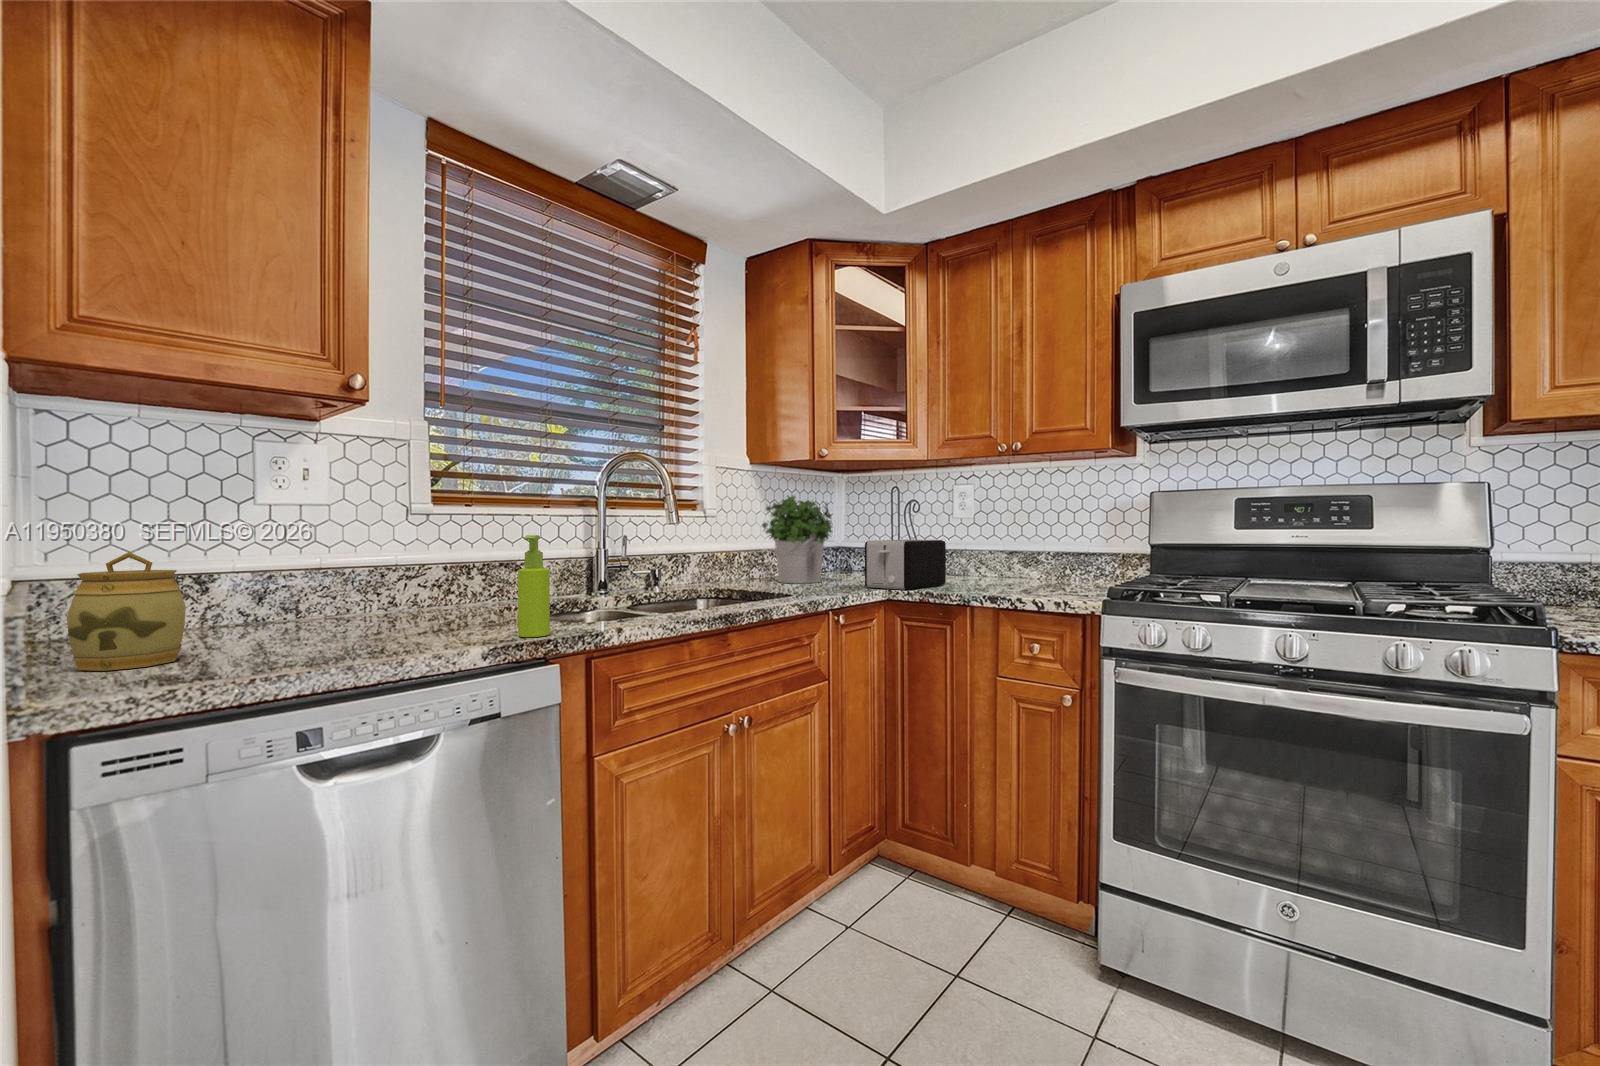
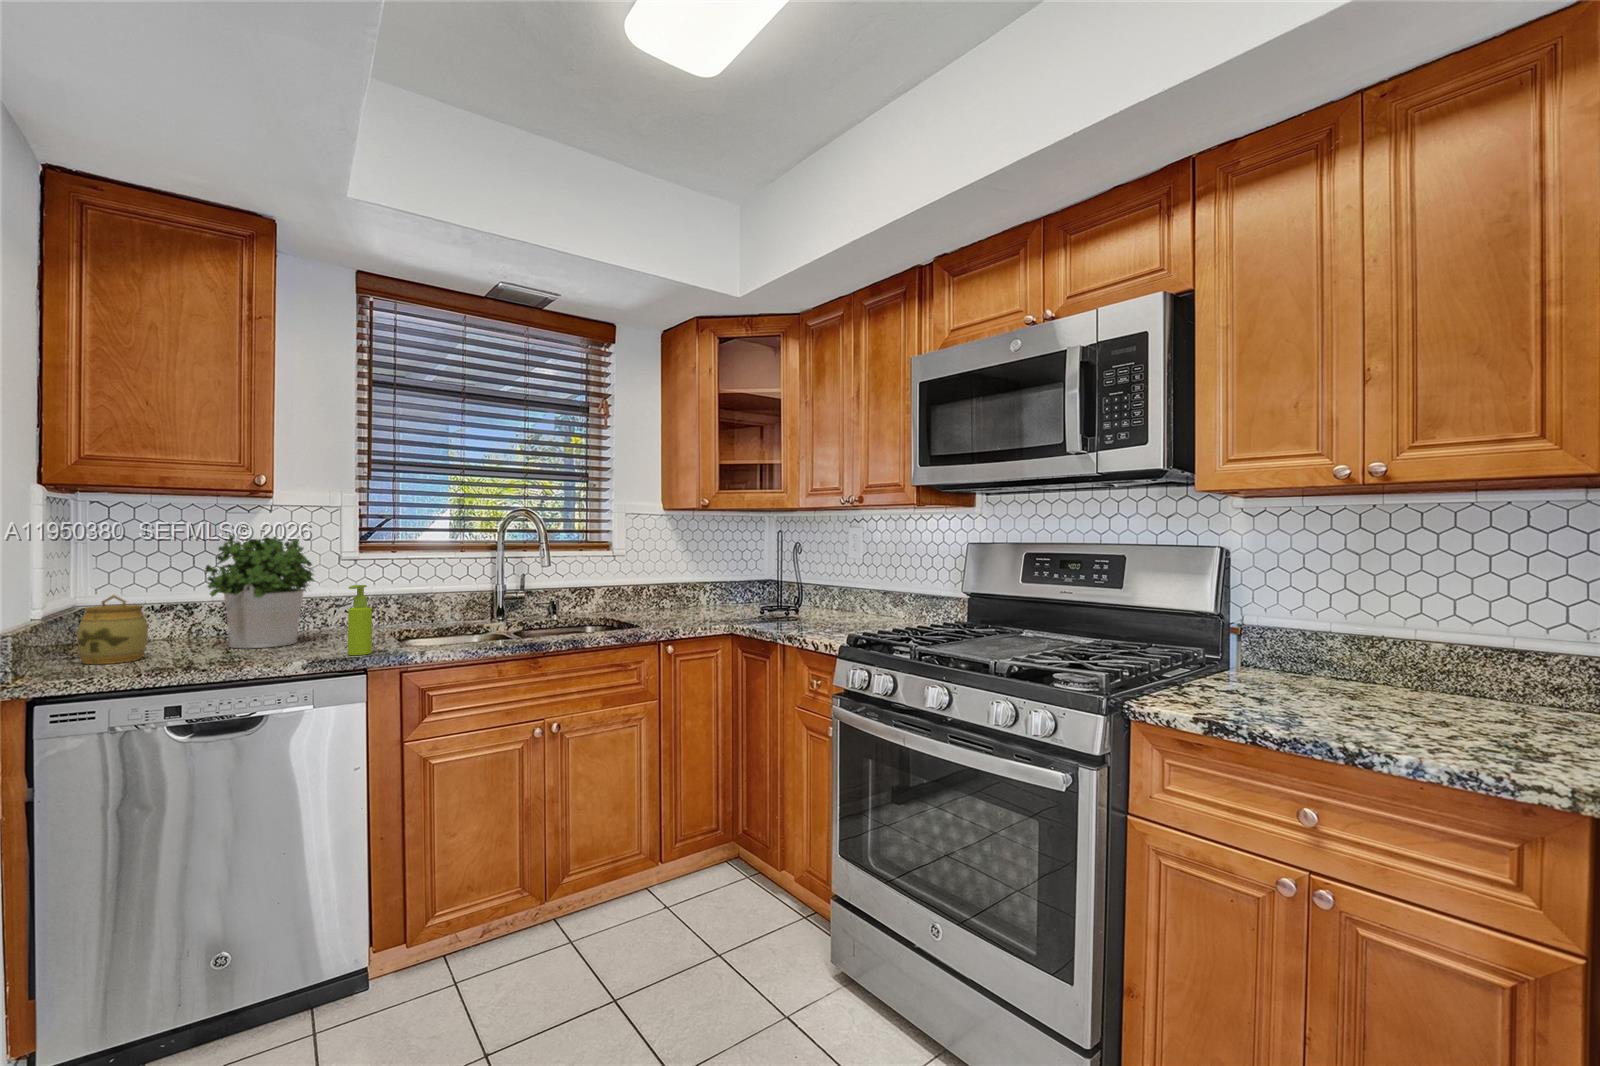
potted plant: present [762,496,832,583] -> present [205,534,314,648]
toaster: present [865,540,946,590] -> none [728,579,808,625]

